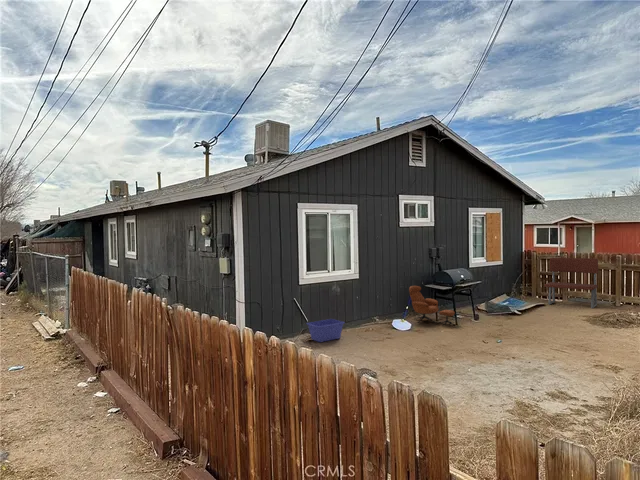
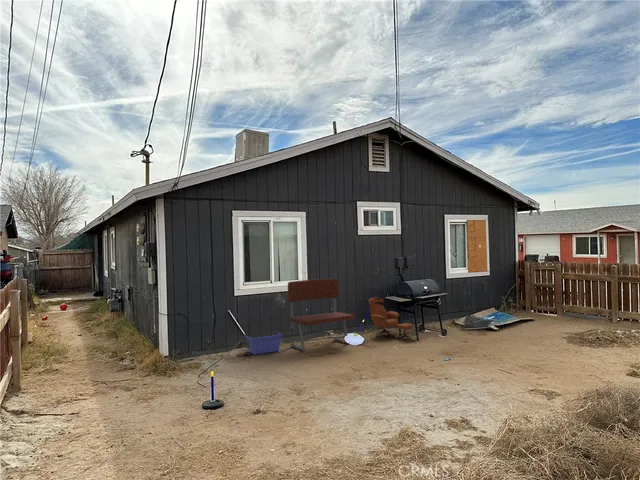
bench: present [545,258,598,308] -> present [288,279,355,351]

